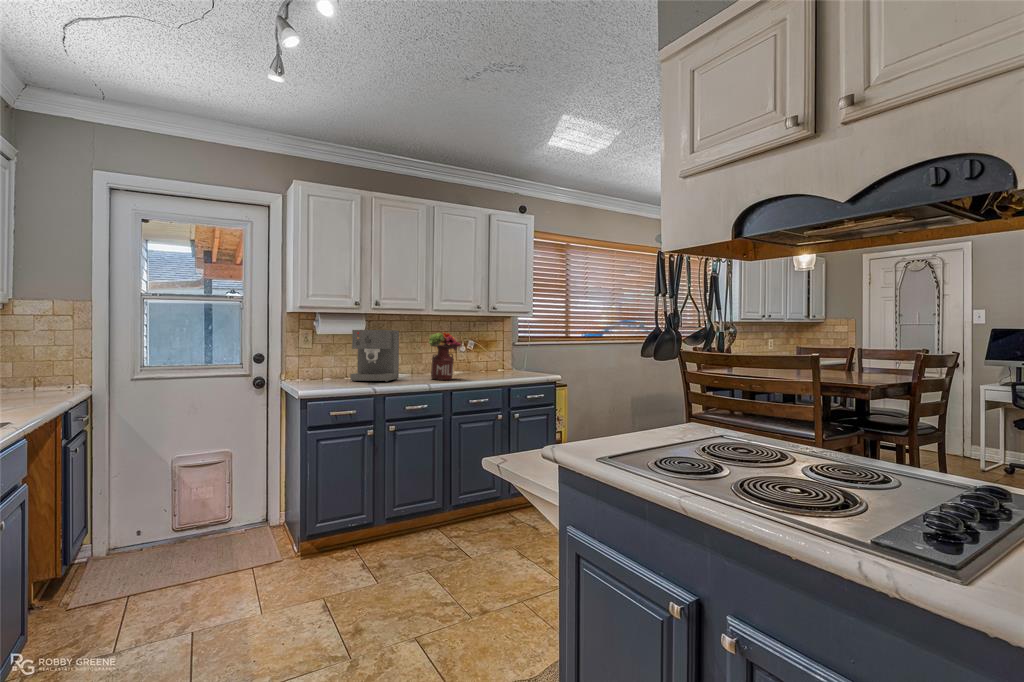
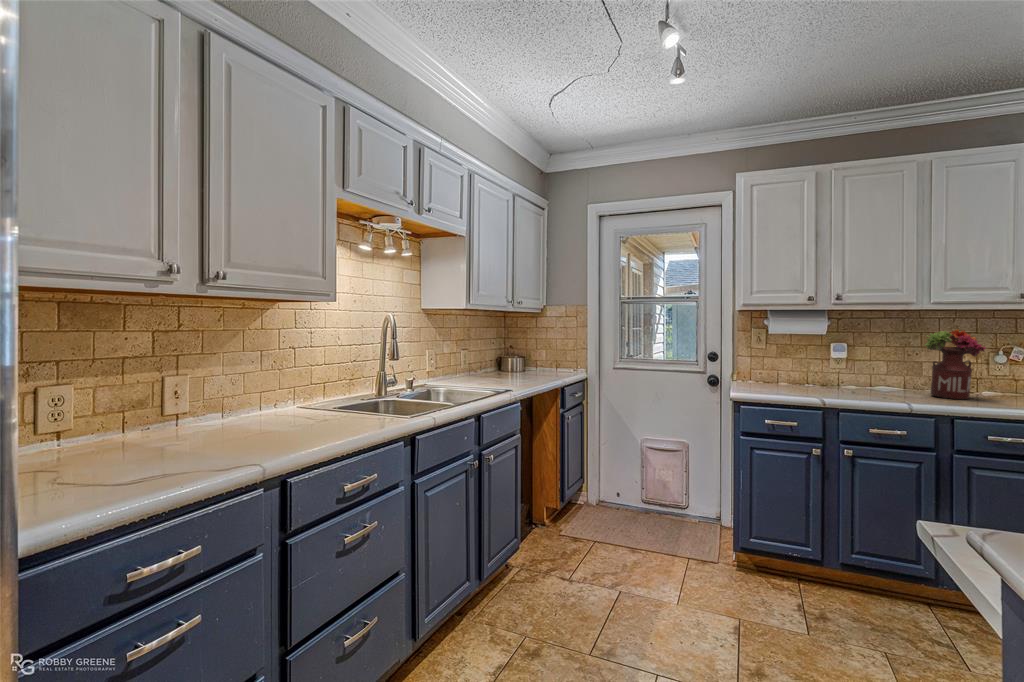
coffee maker: present [351,330,399,382] -> none [805,328,877,394]

